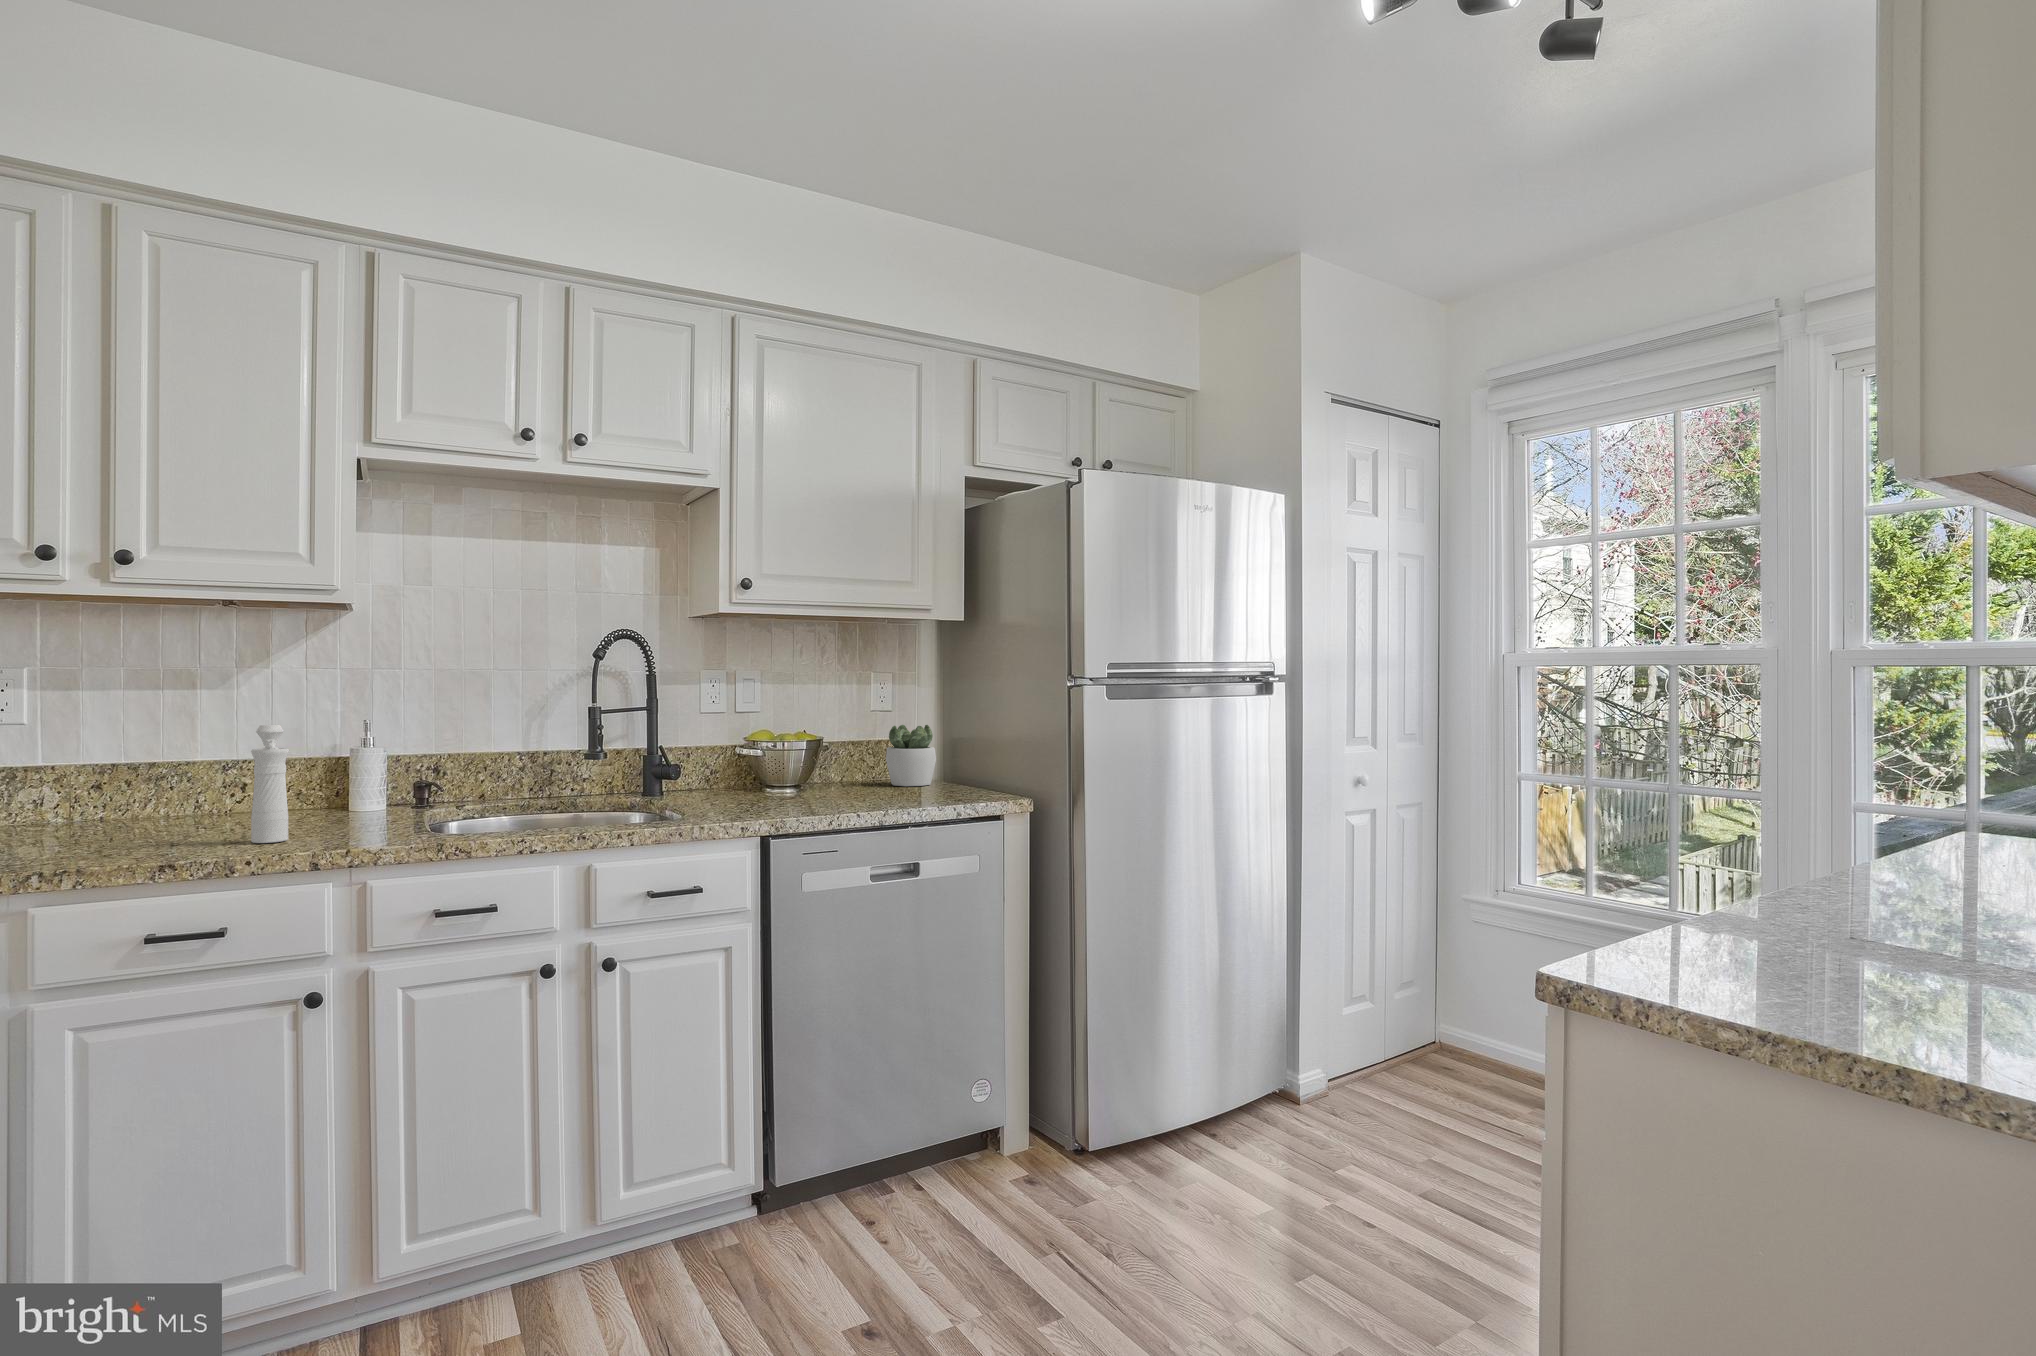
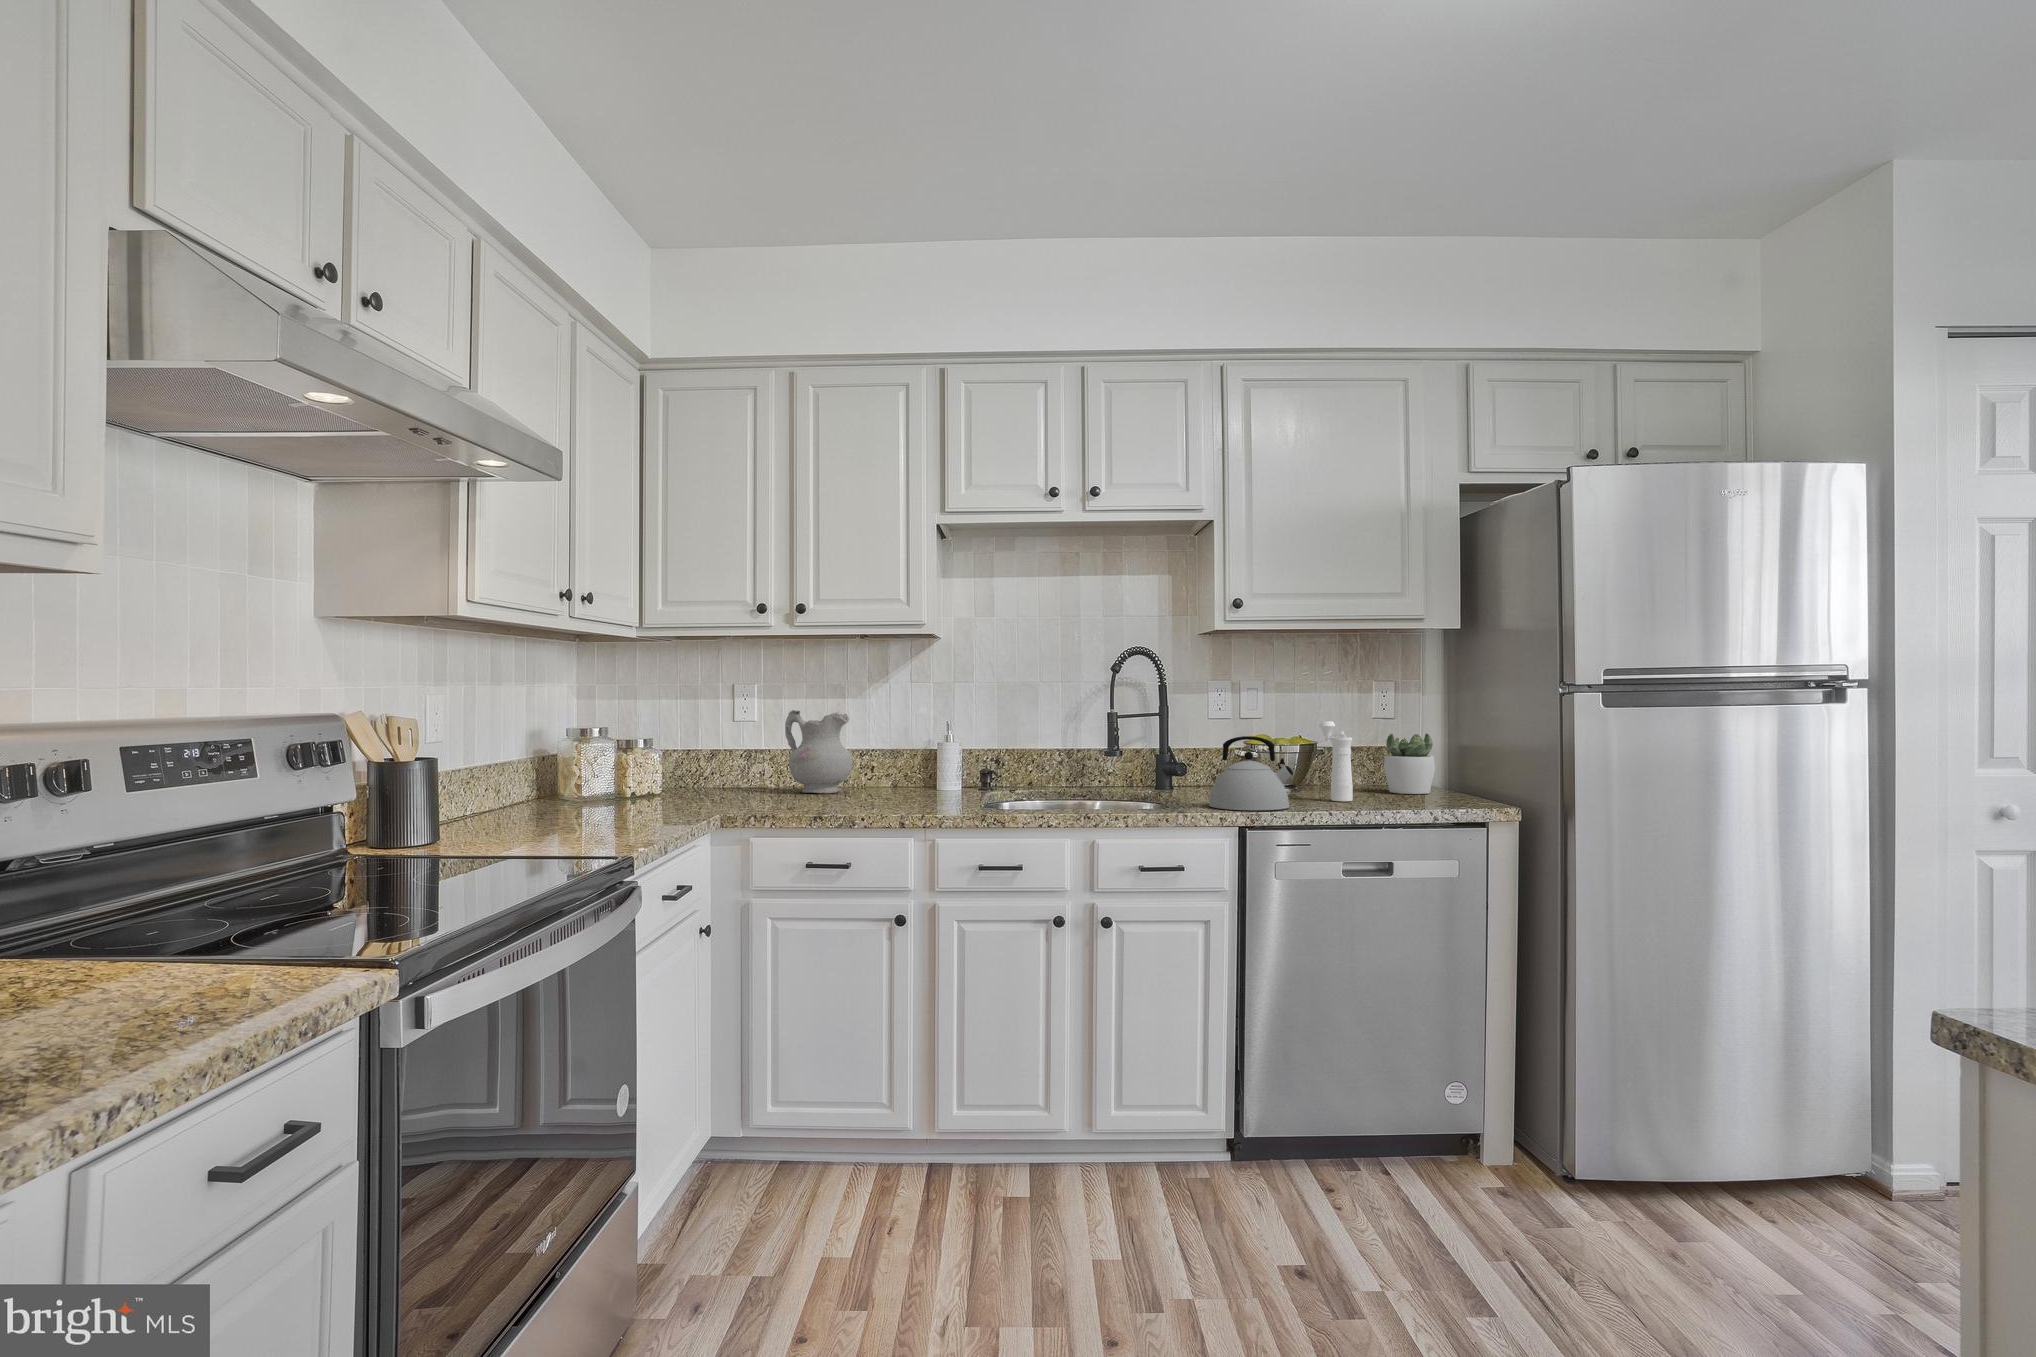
ceramic pitcher: none [83,711,207,831] -> present [785,710,853,793]
pepper mill: present [251,725,289,843] -> present [1319,721,1353,801]
kettle: none [725,733,820,816] -> present [1209,736,1293,810]

